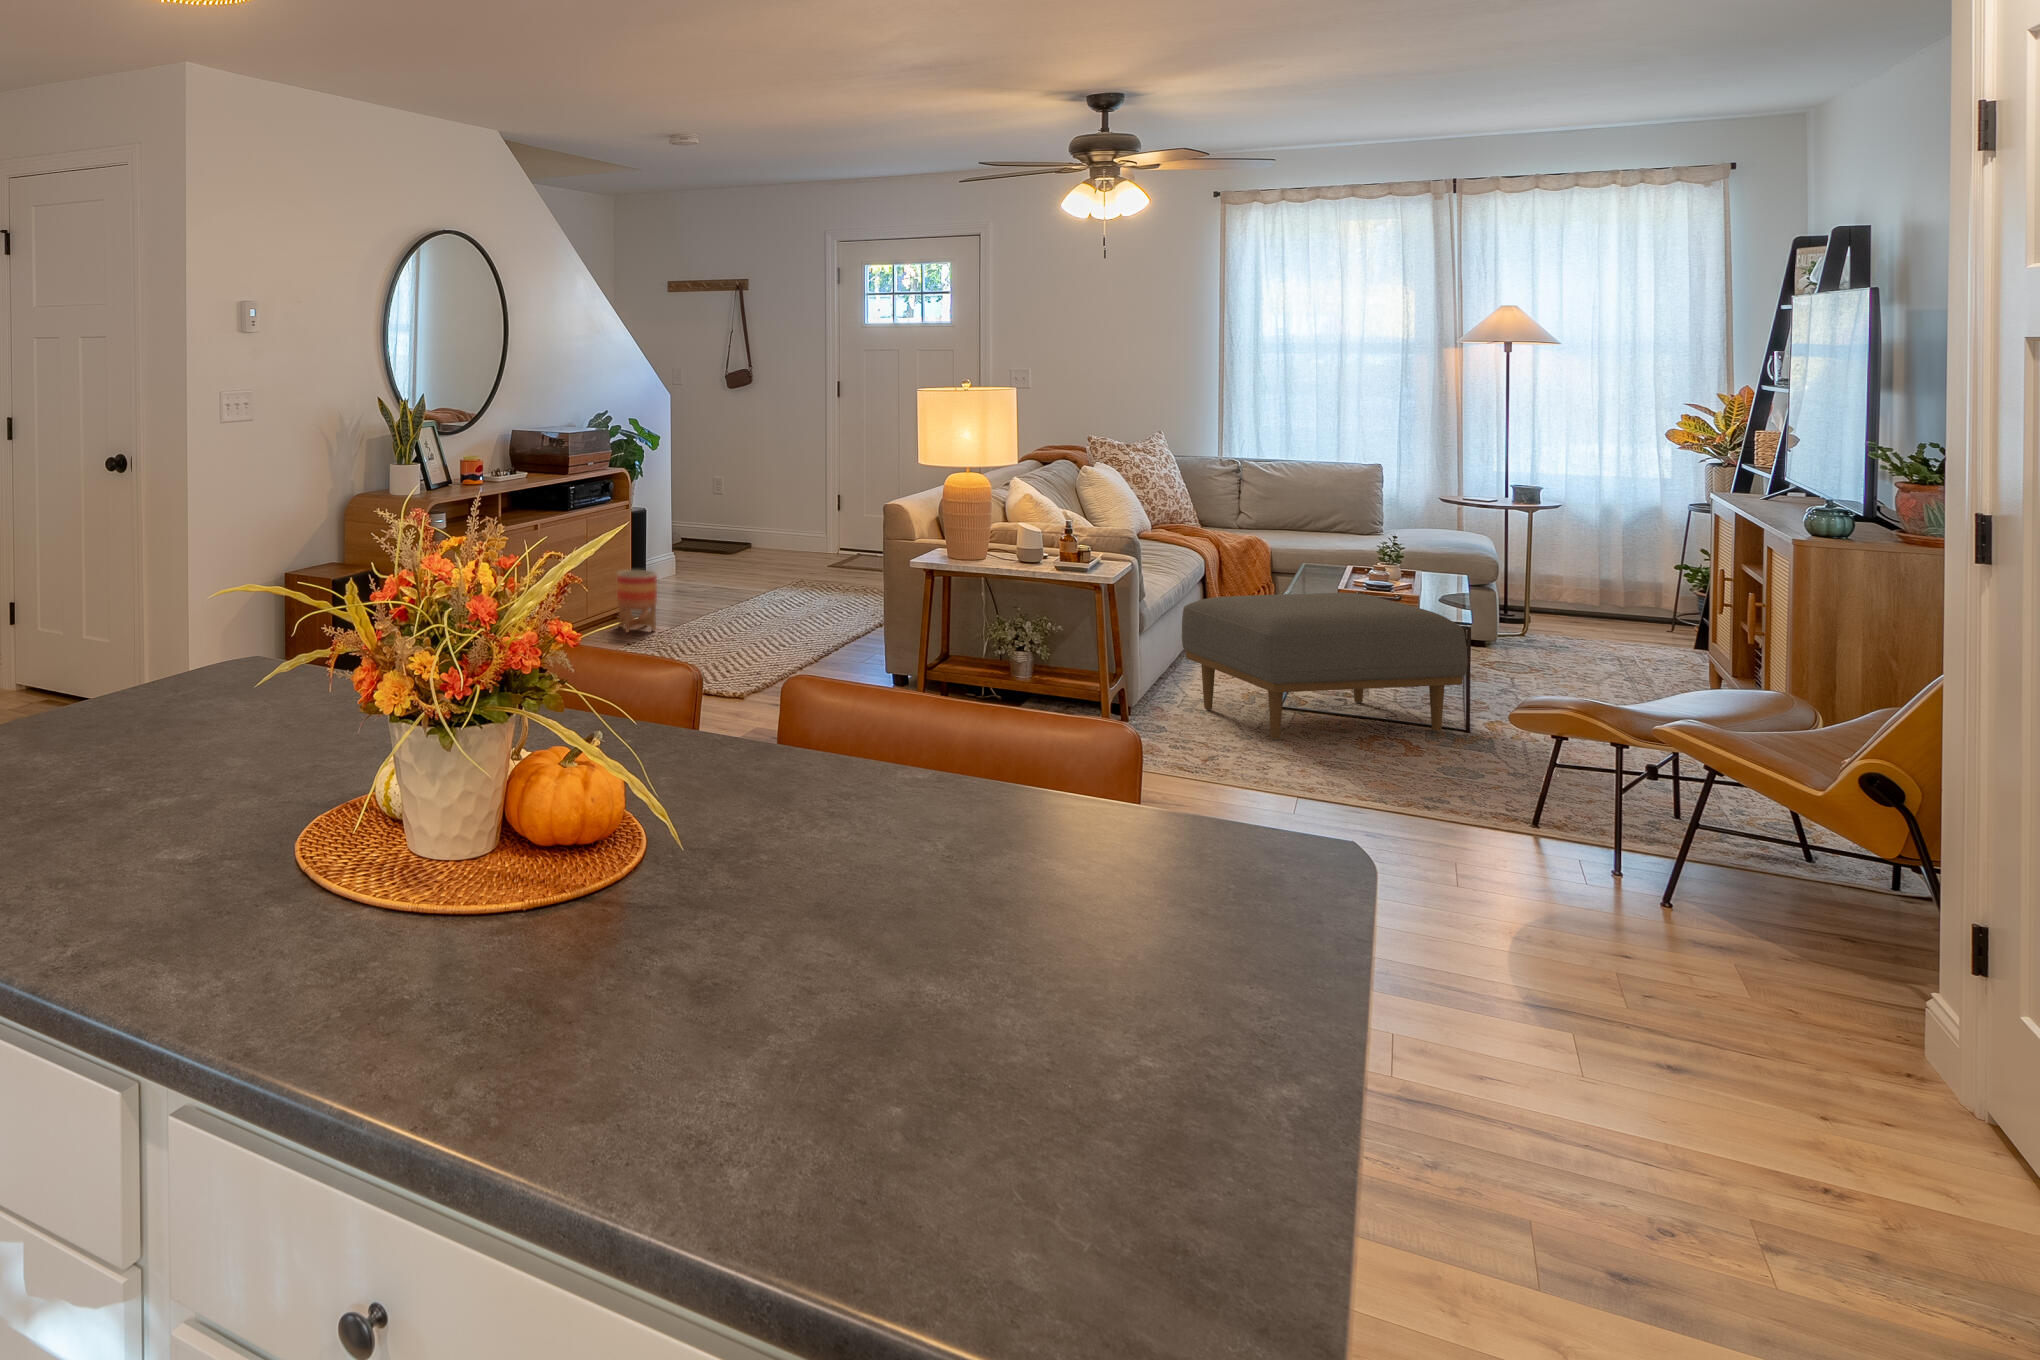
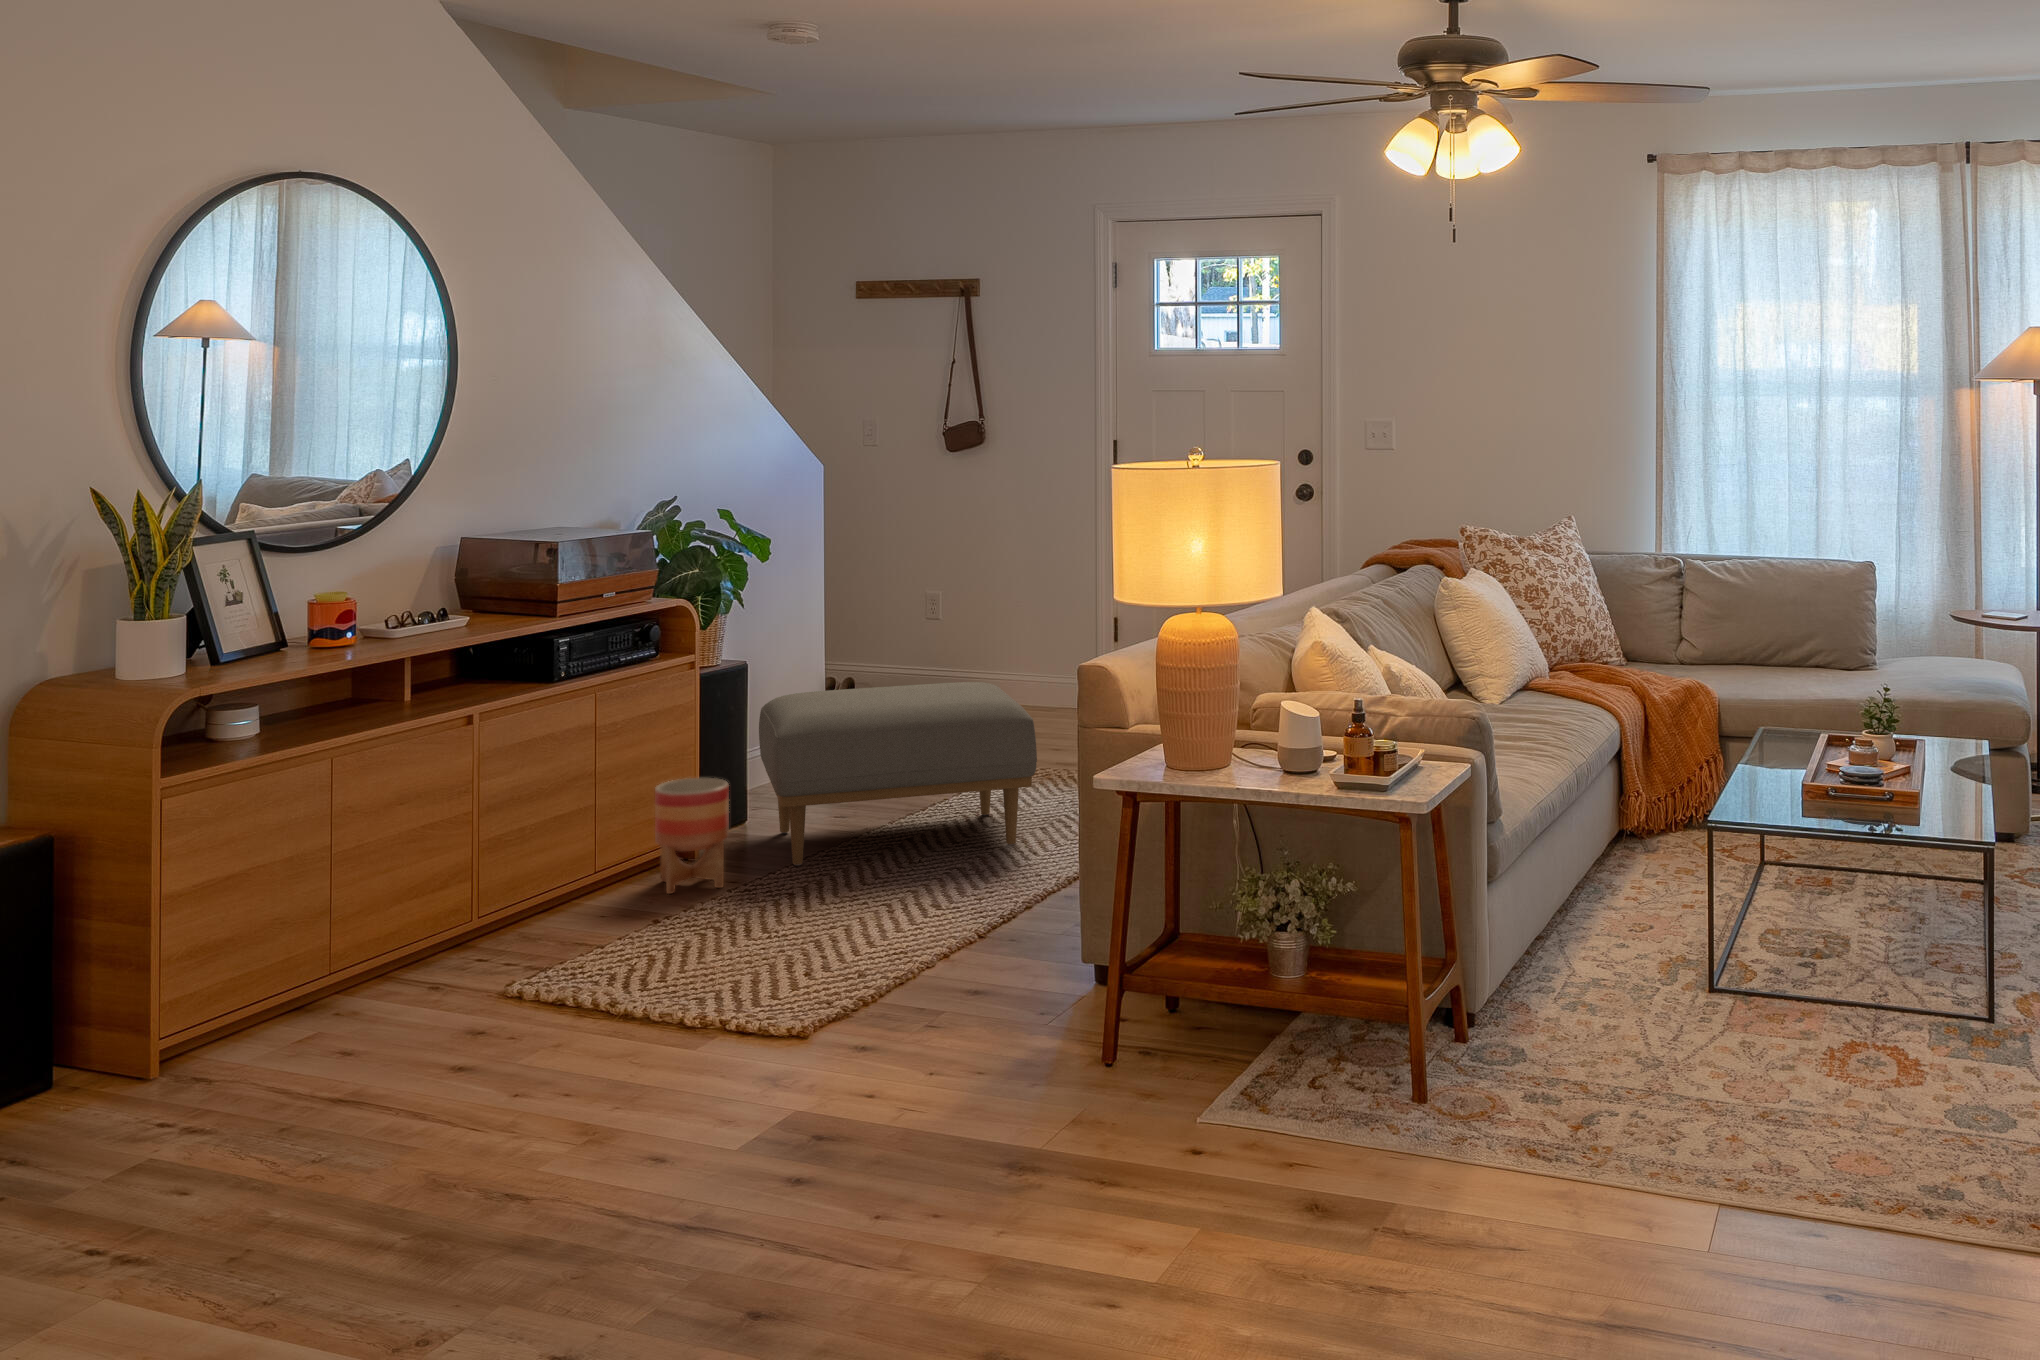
ottoman: present [1182,593,1468,740] -> present [759,682,1037,865]

